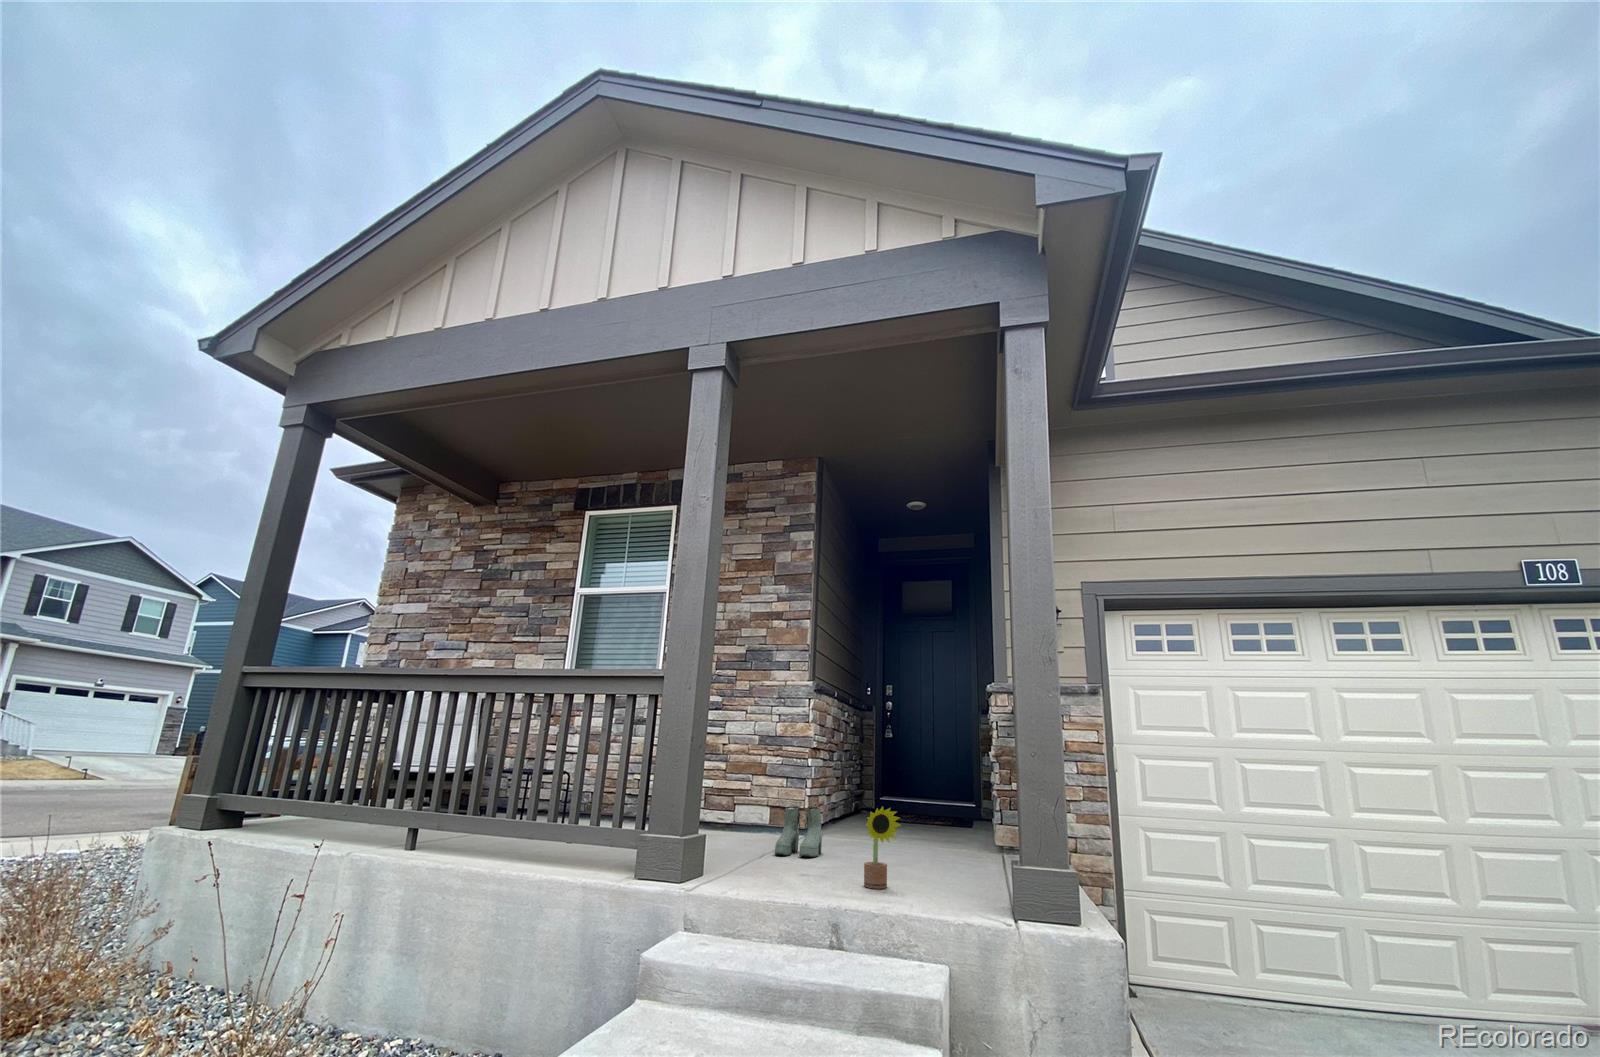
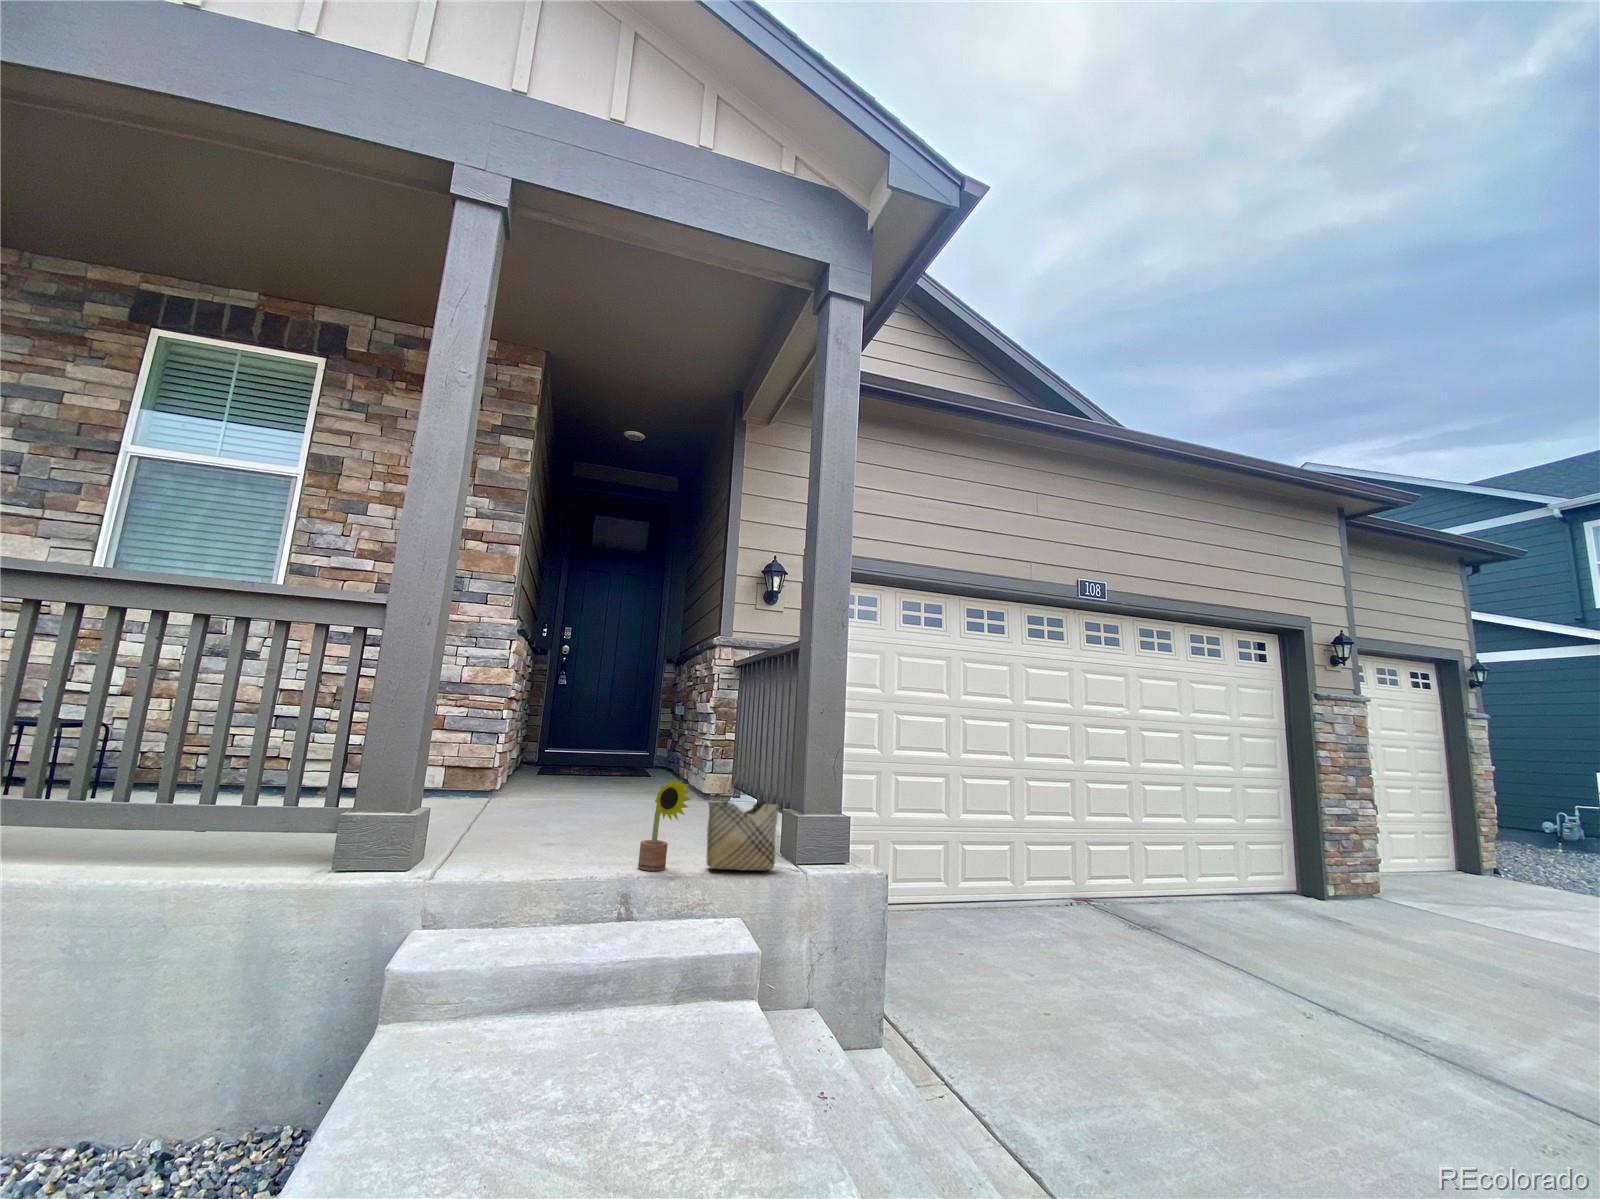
woven basket: none [917,795,986,896] -> present [707,765,779,871]
boots: present [775,806,823,857] -> none [484,771,543,831]

